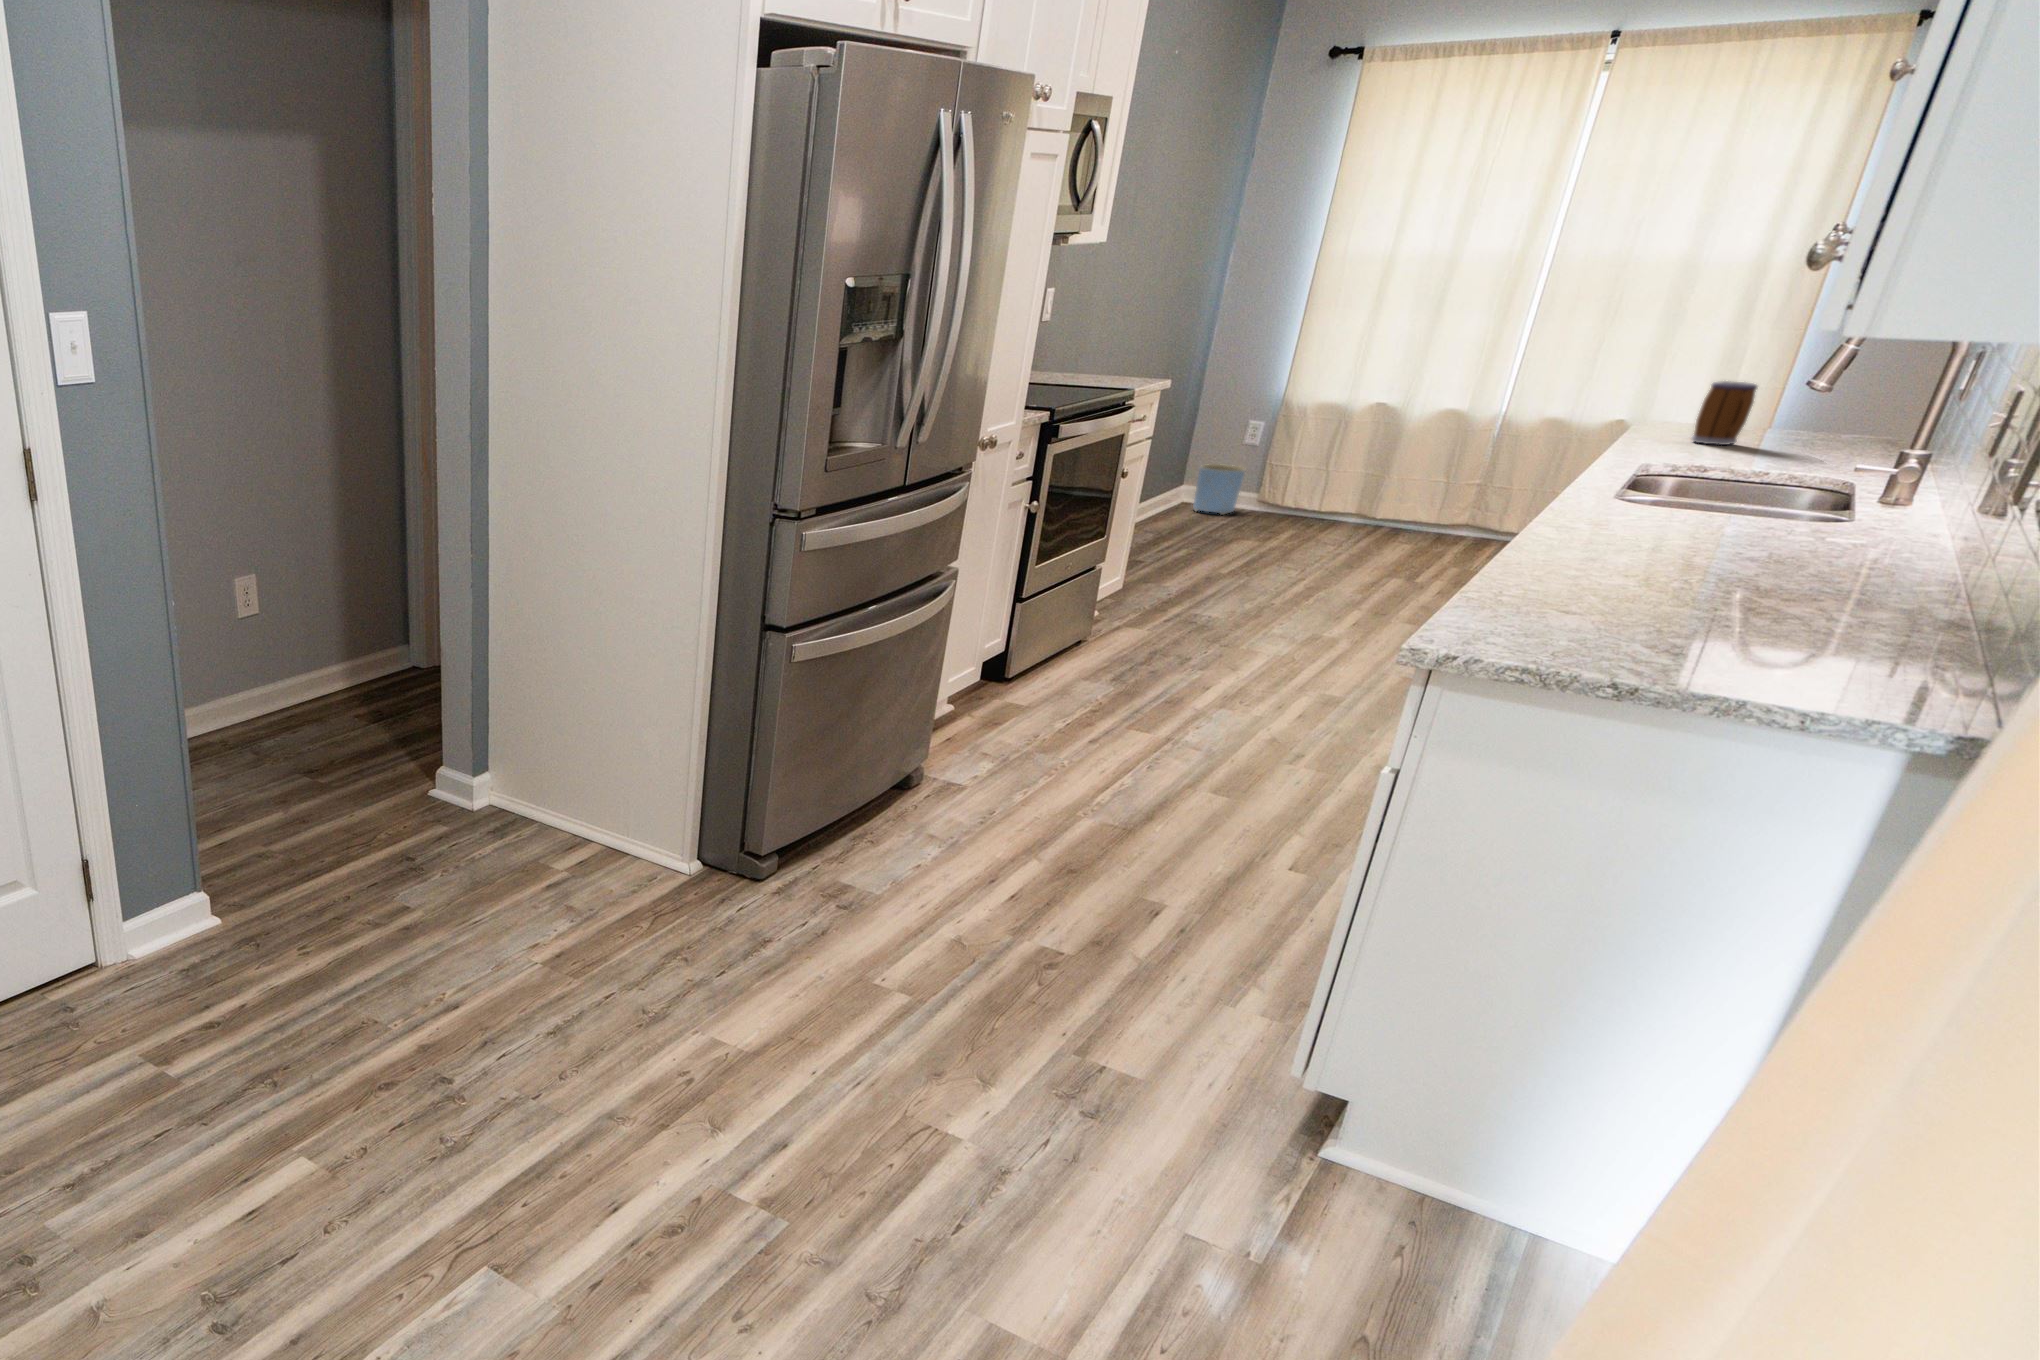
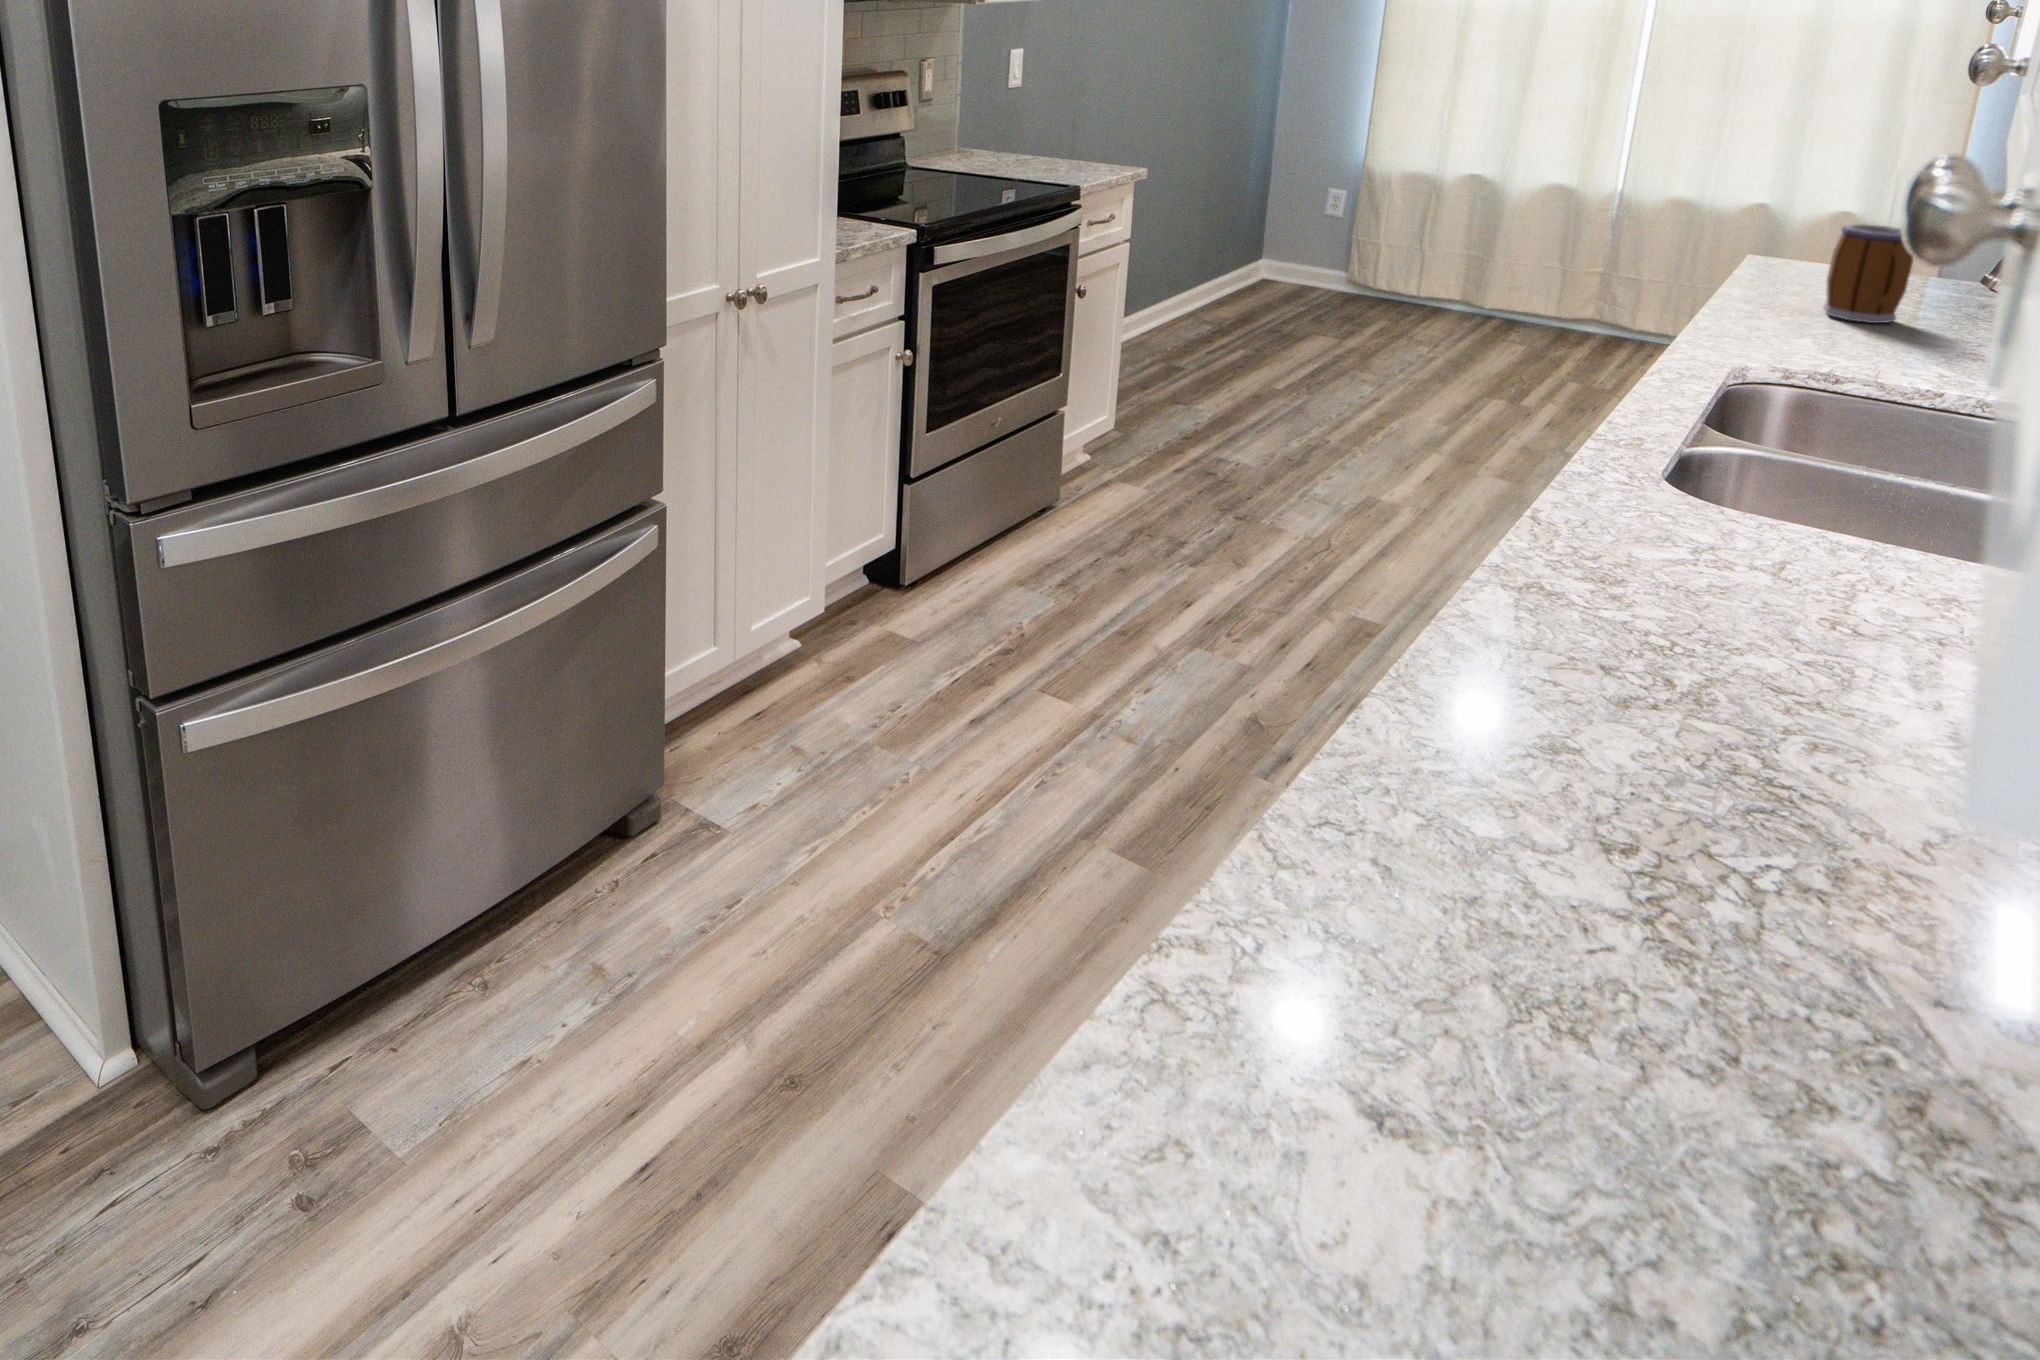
planter: present [1193,464,1245,514] -> none [1274,236,1330,295]

